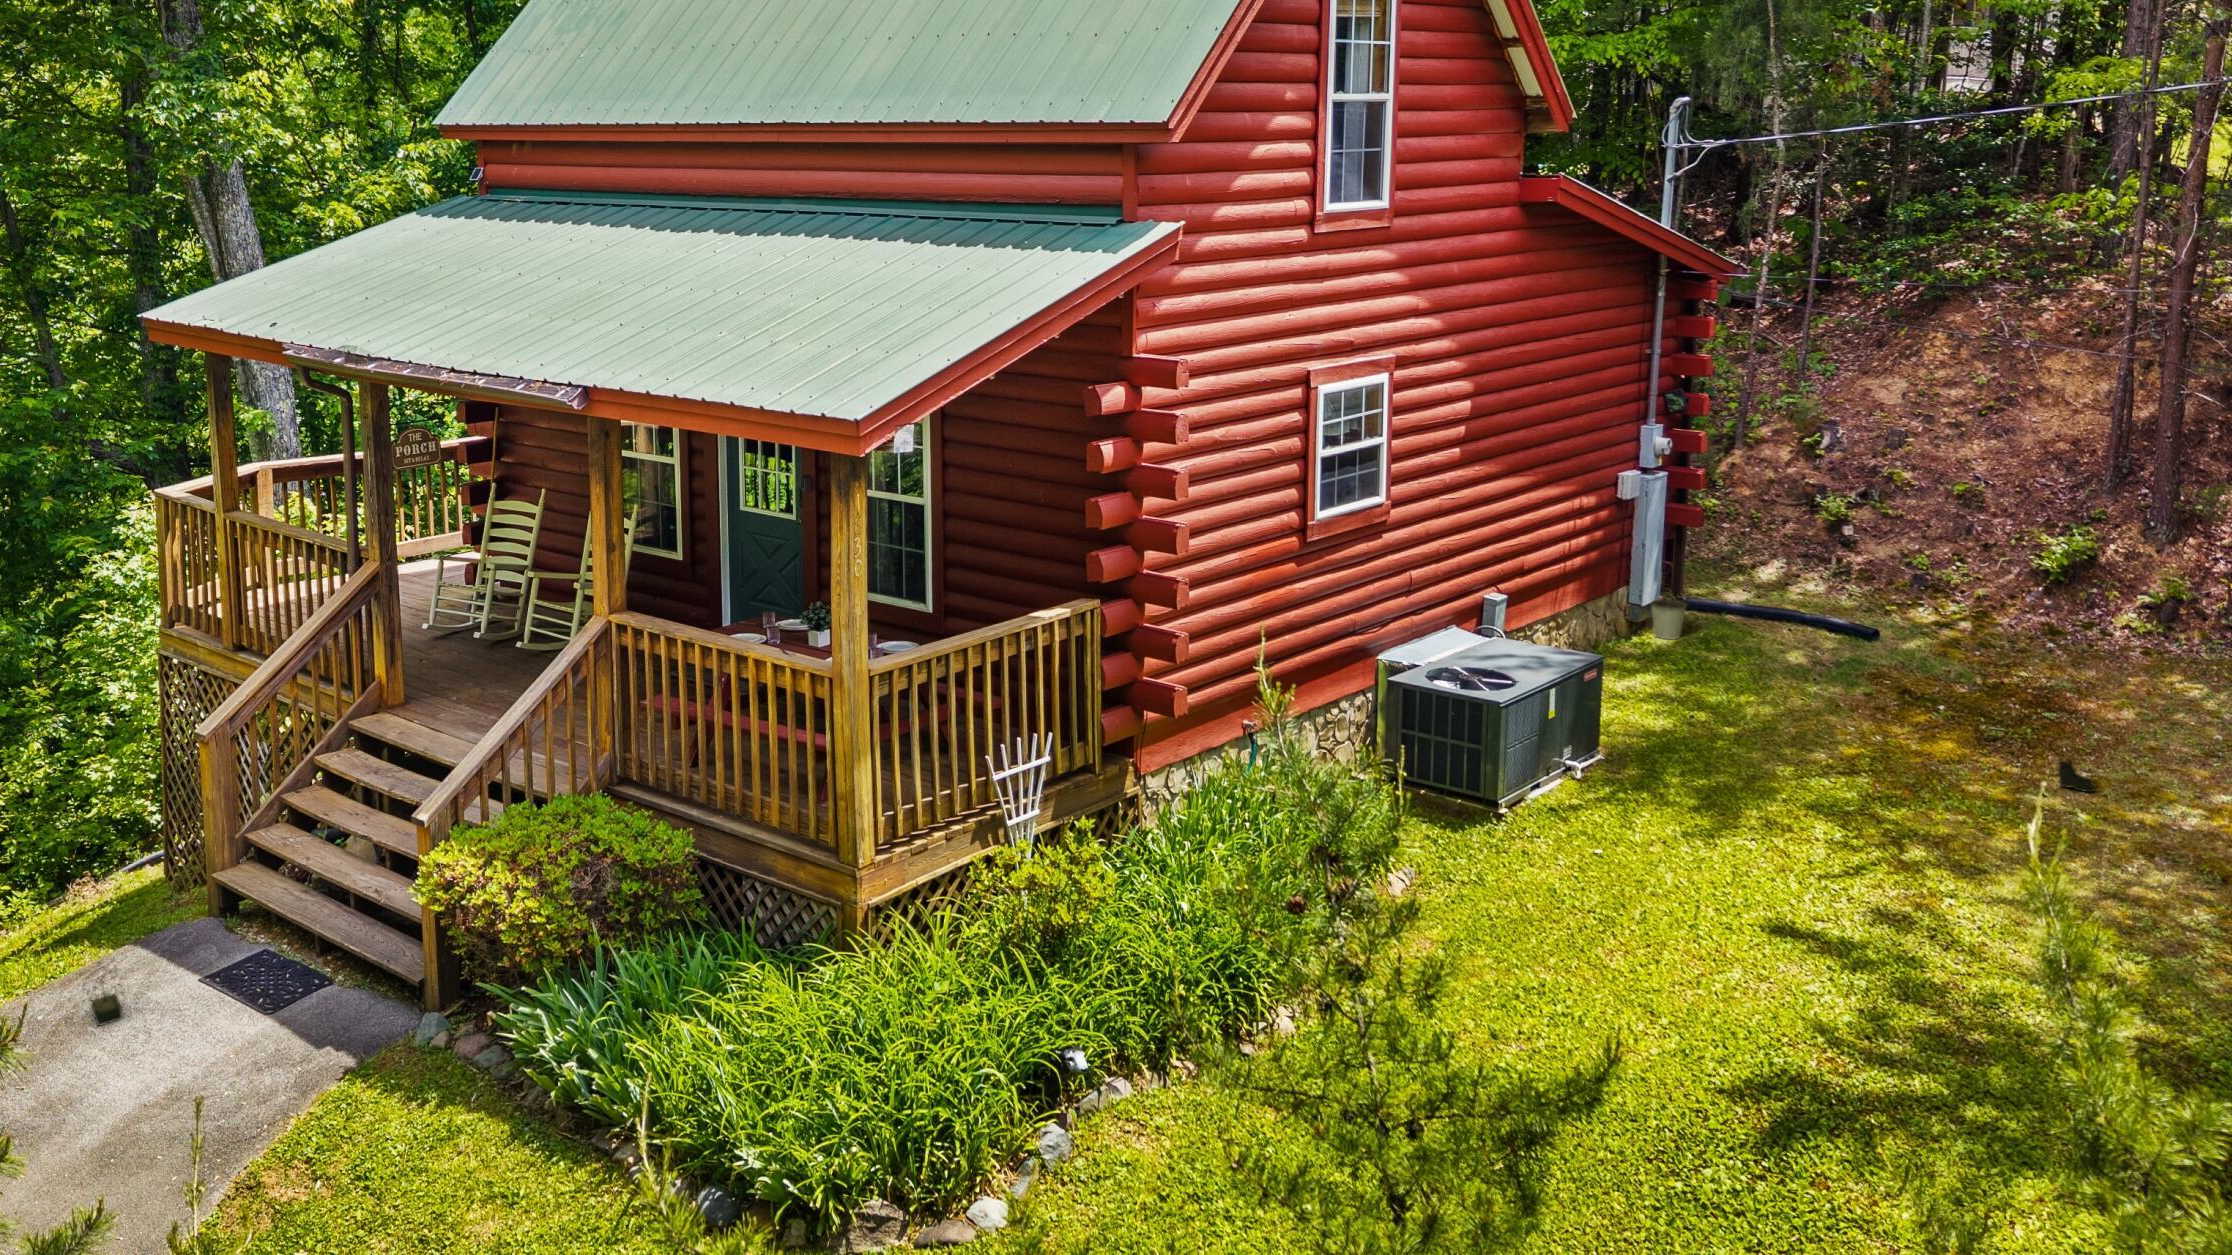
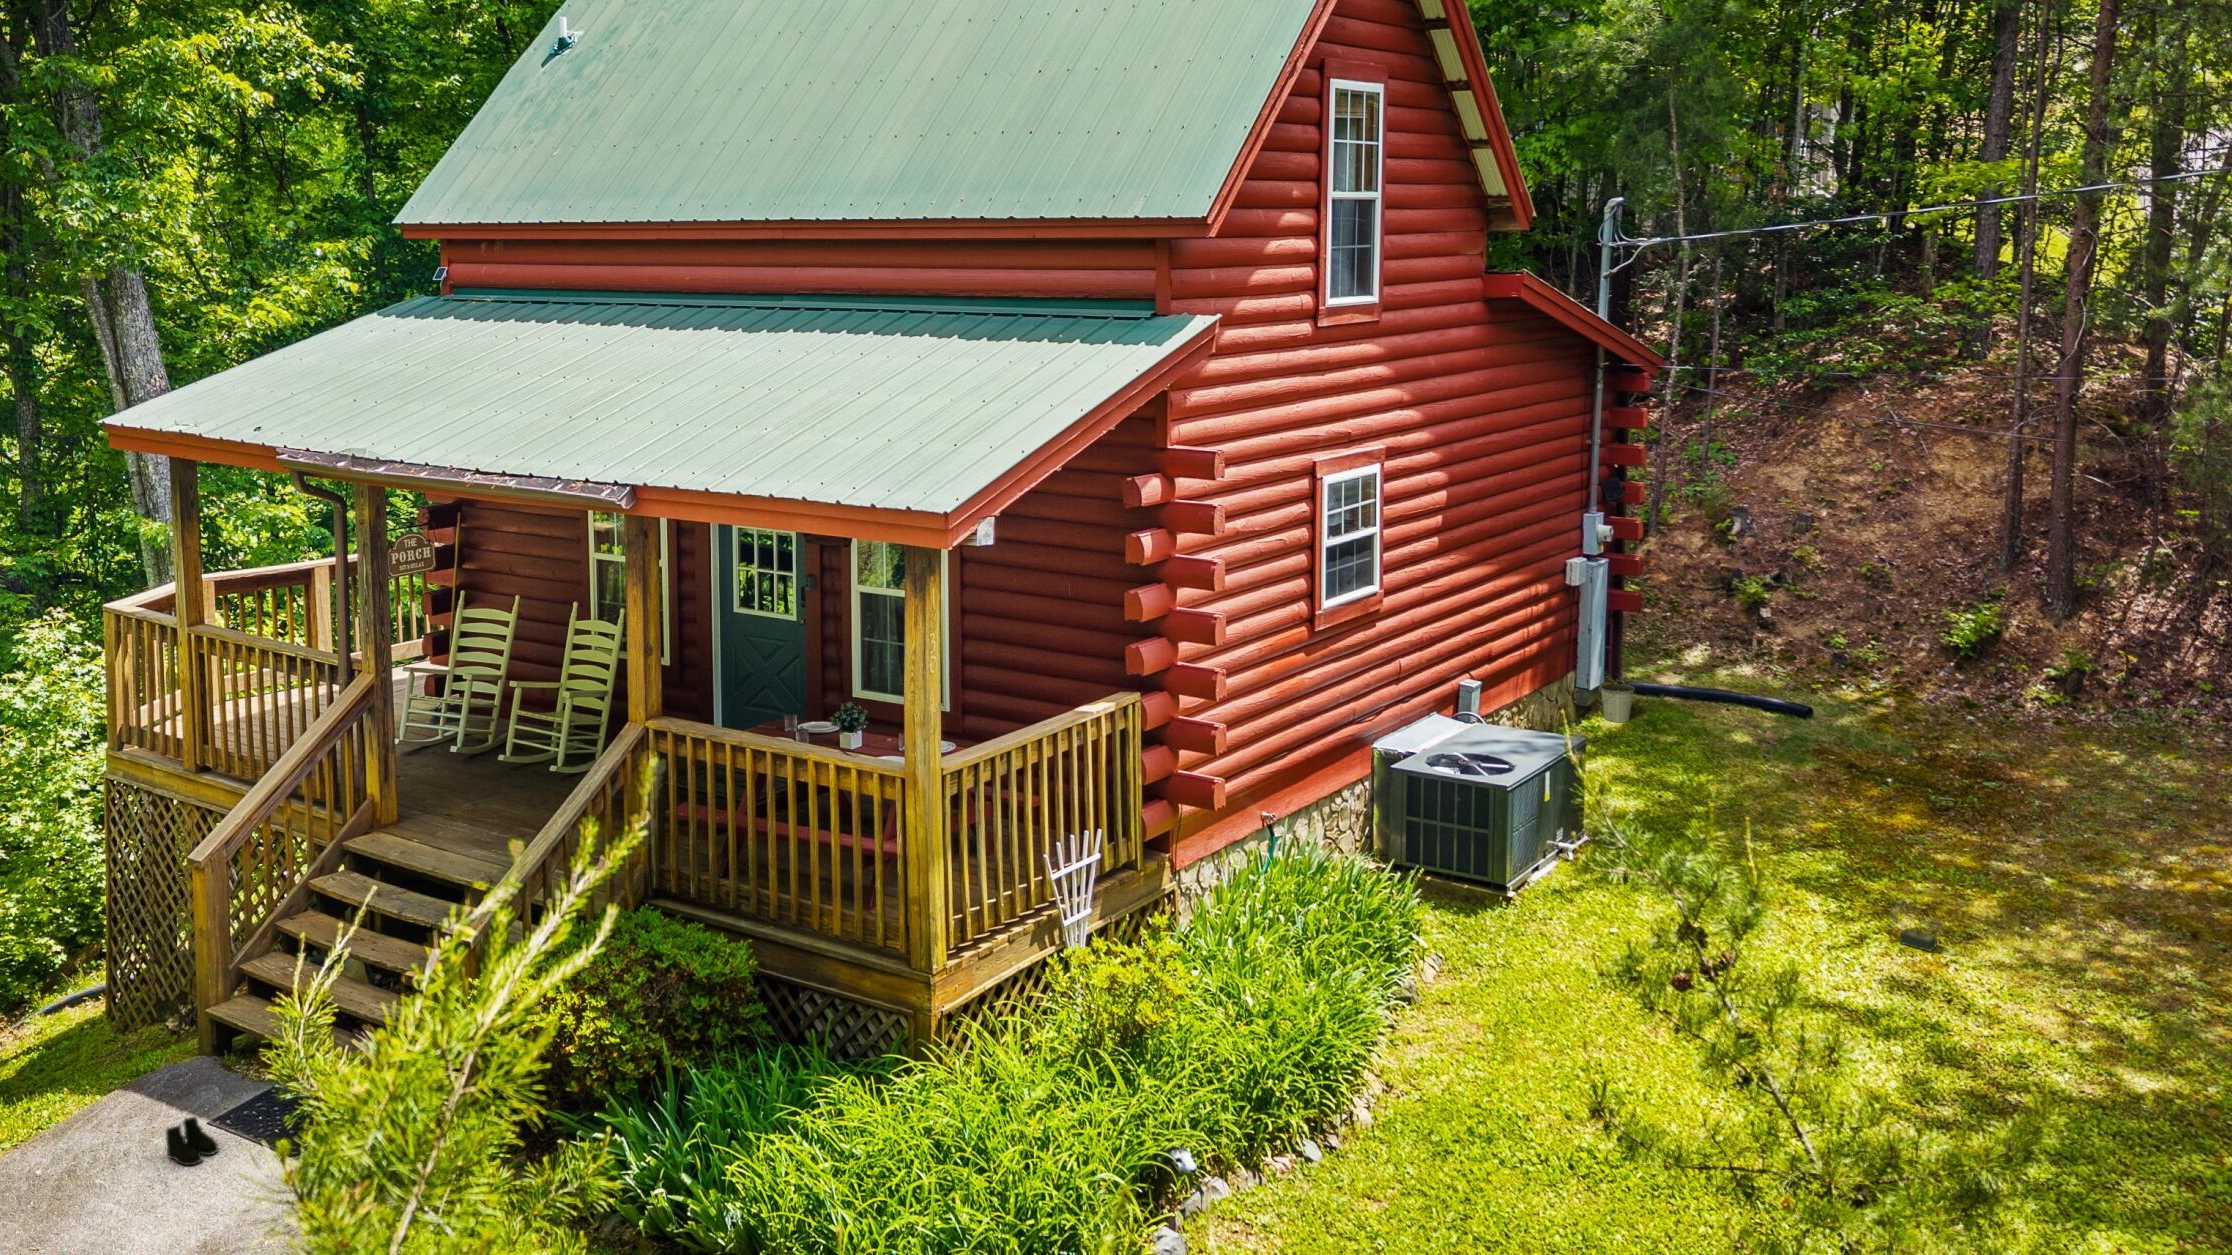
boots: present [2057,761,2094,792] -> present [166,1117,218,1166]
decorative plant: present [80,962,124,1026] -> present [1891,901,1943,952]

